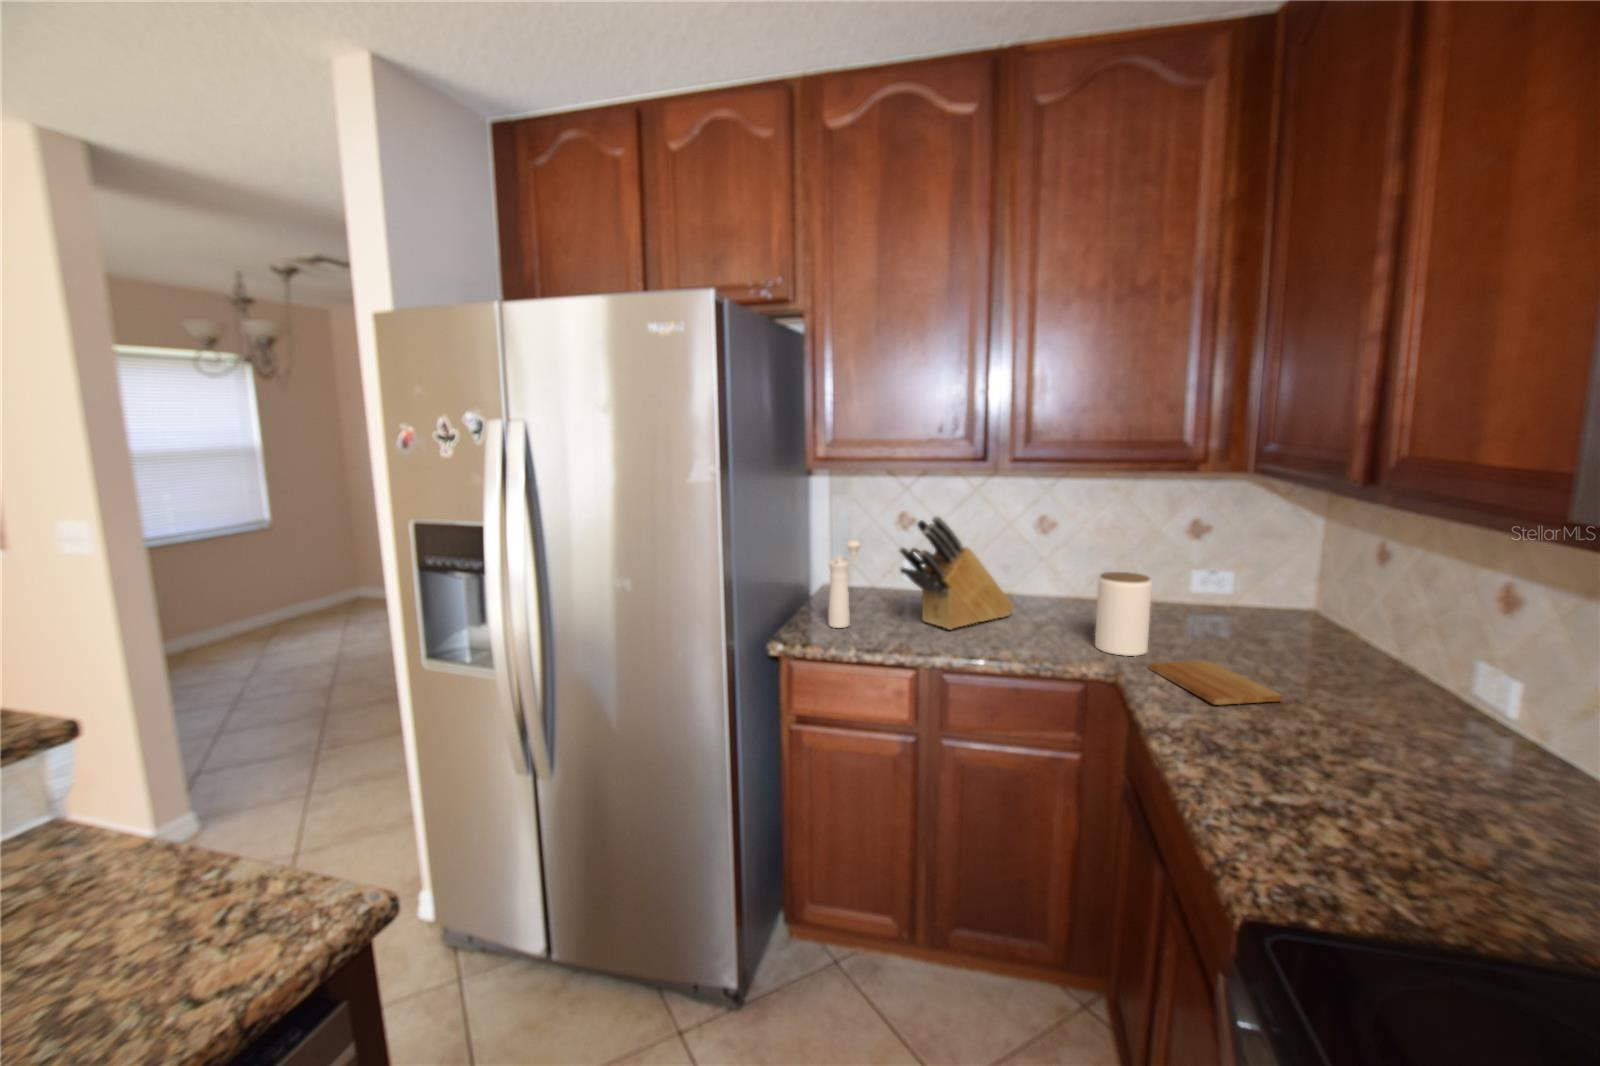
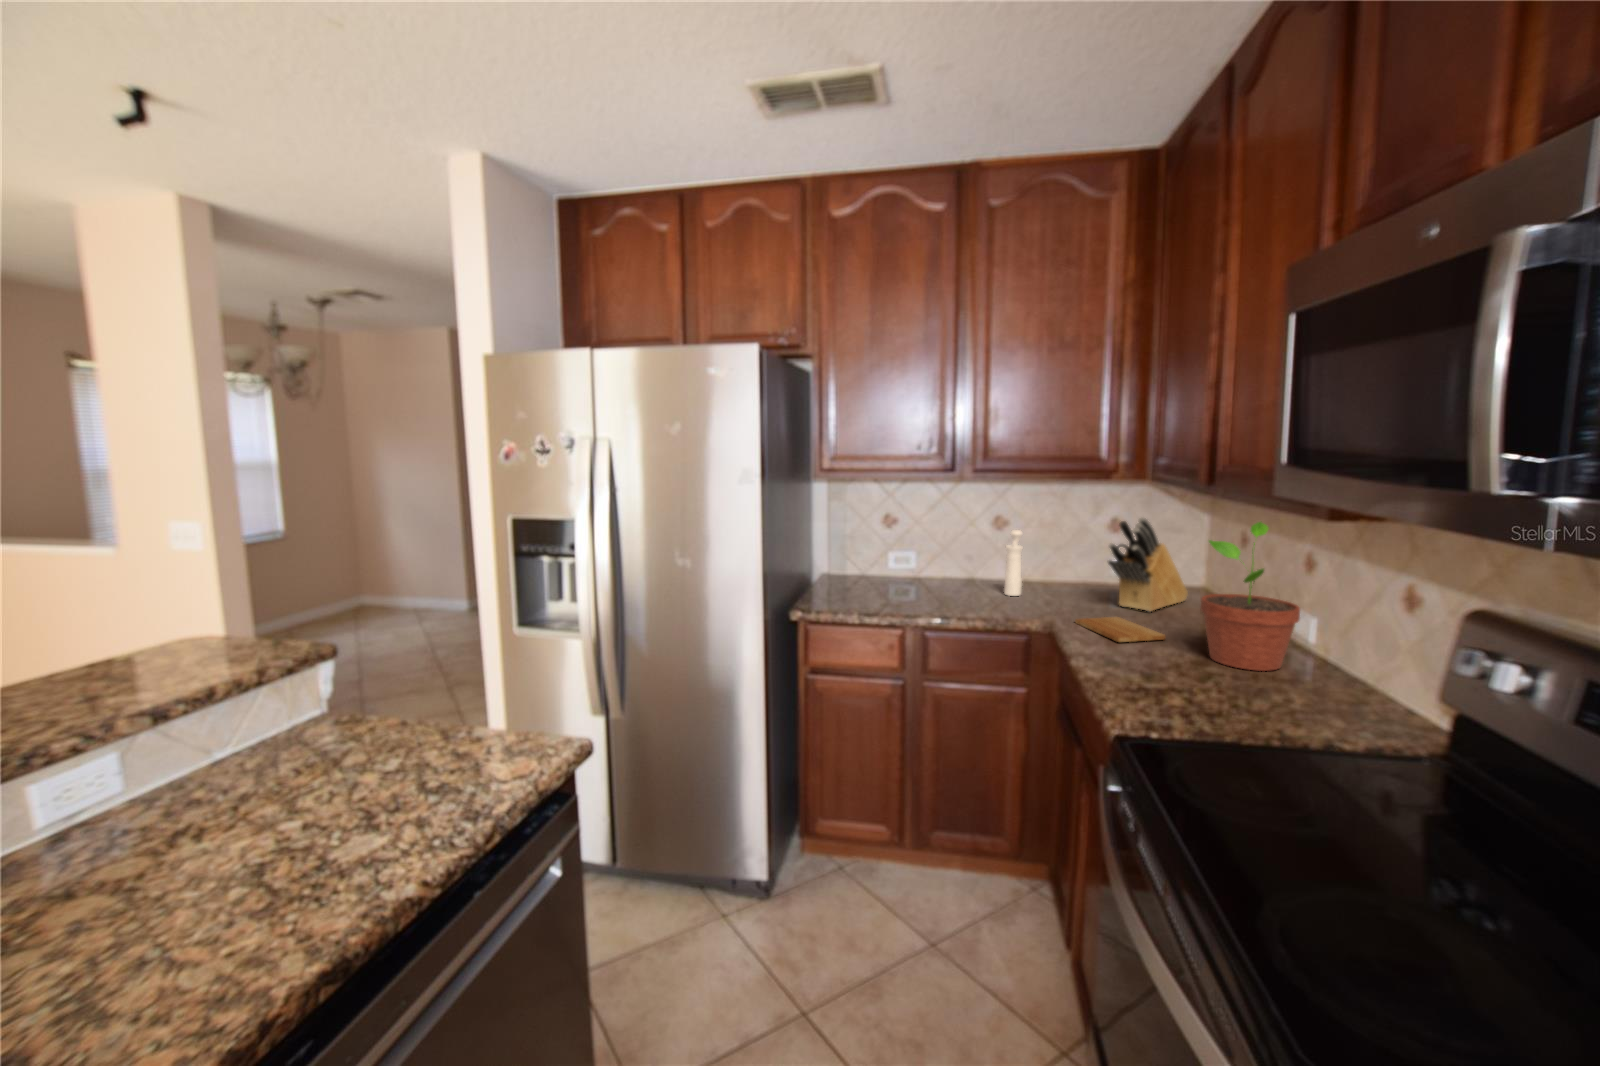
knife block: present [900,516,1014,630] -> present [1108,518,1188,611]
potted plant: none [1342,537,1508,765] -> present [1201,522,1300,671]
pepper mill: present [828,540,861,628] -> present [1004,530,1023,596]
jar: present [1095,572,1152,656] -> none [1037,554,1077,615]

